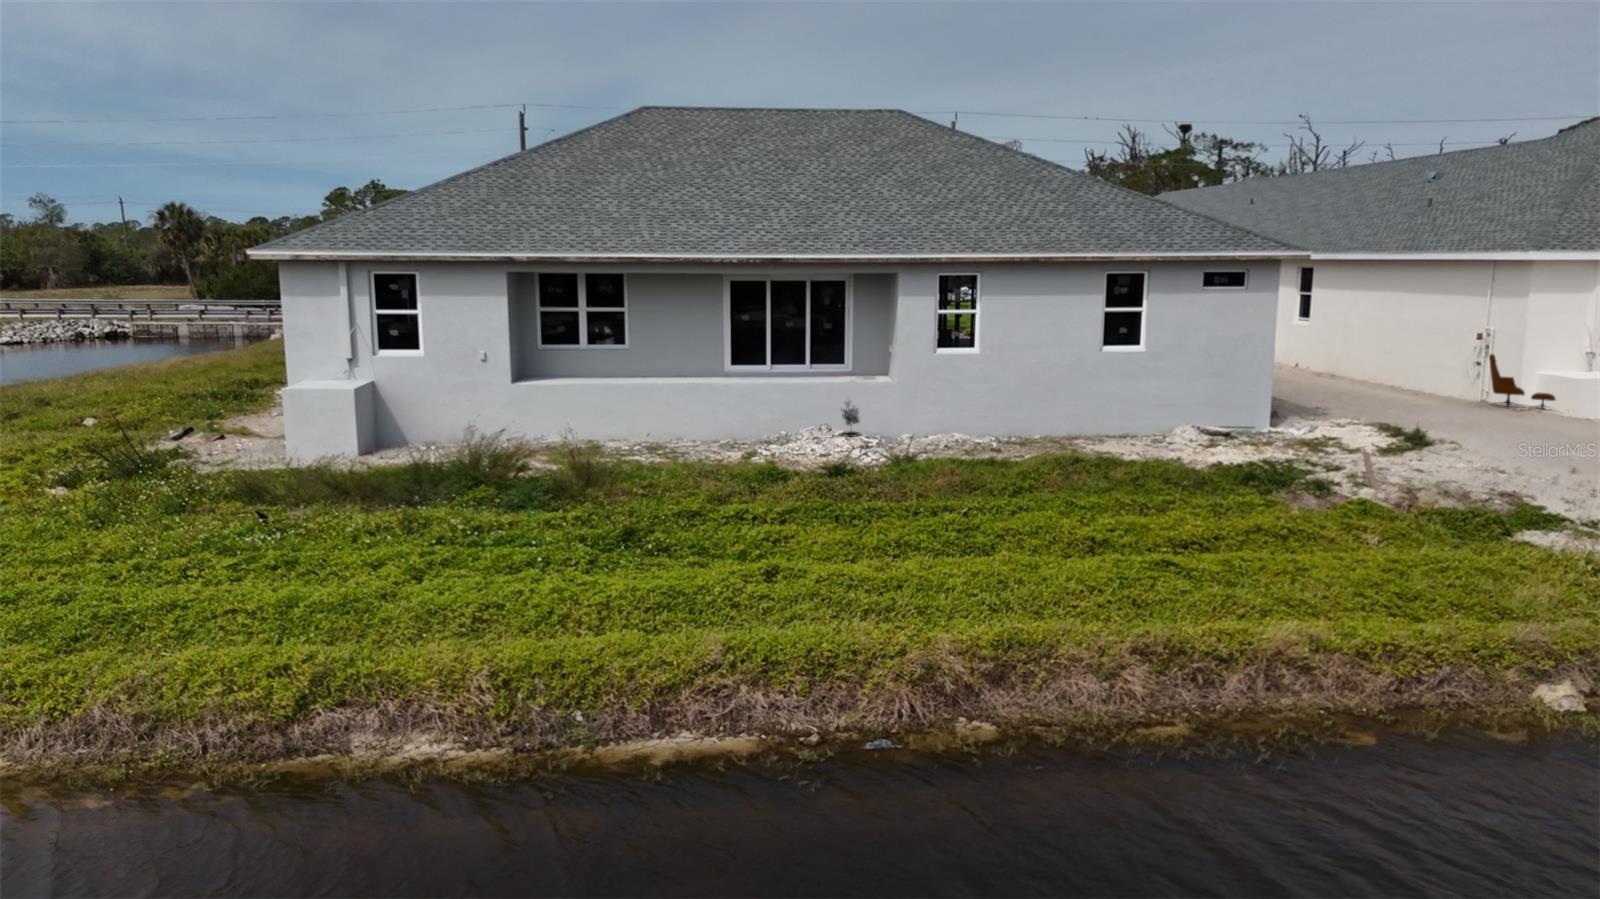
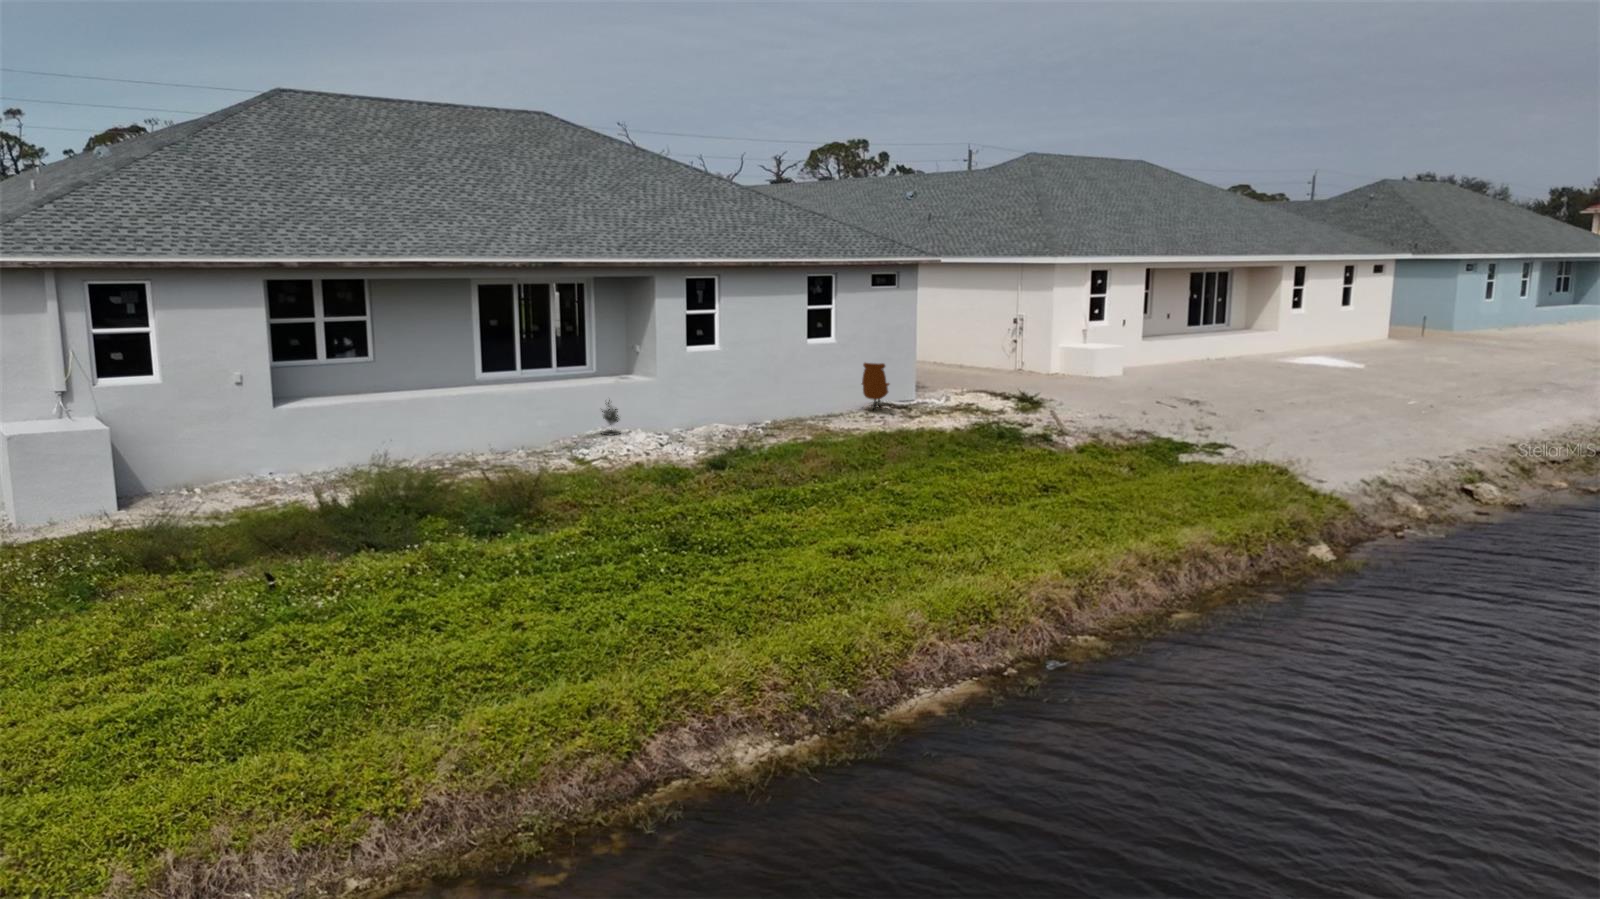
lounge chair: present [1489,354,1555,408] -> present [862,363,889,409]

